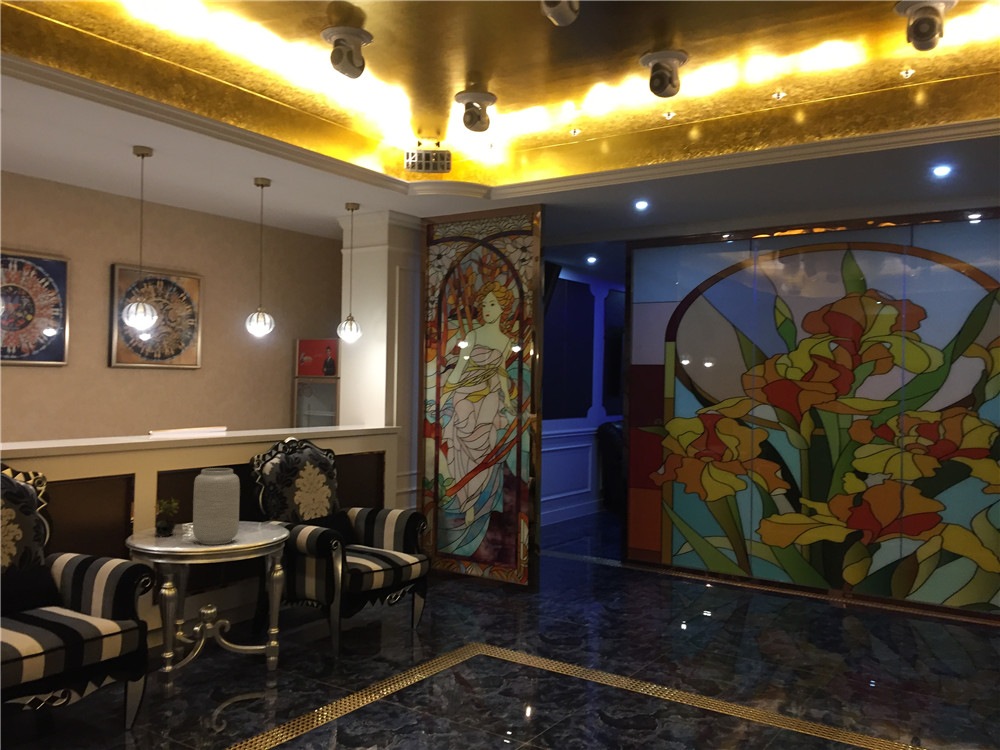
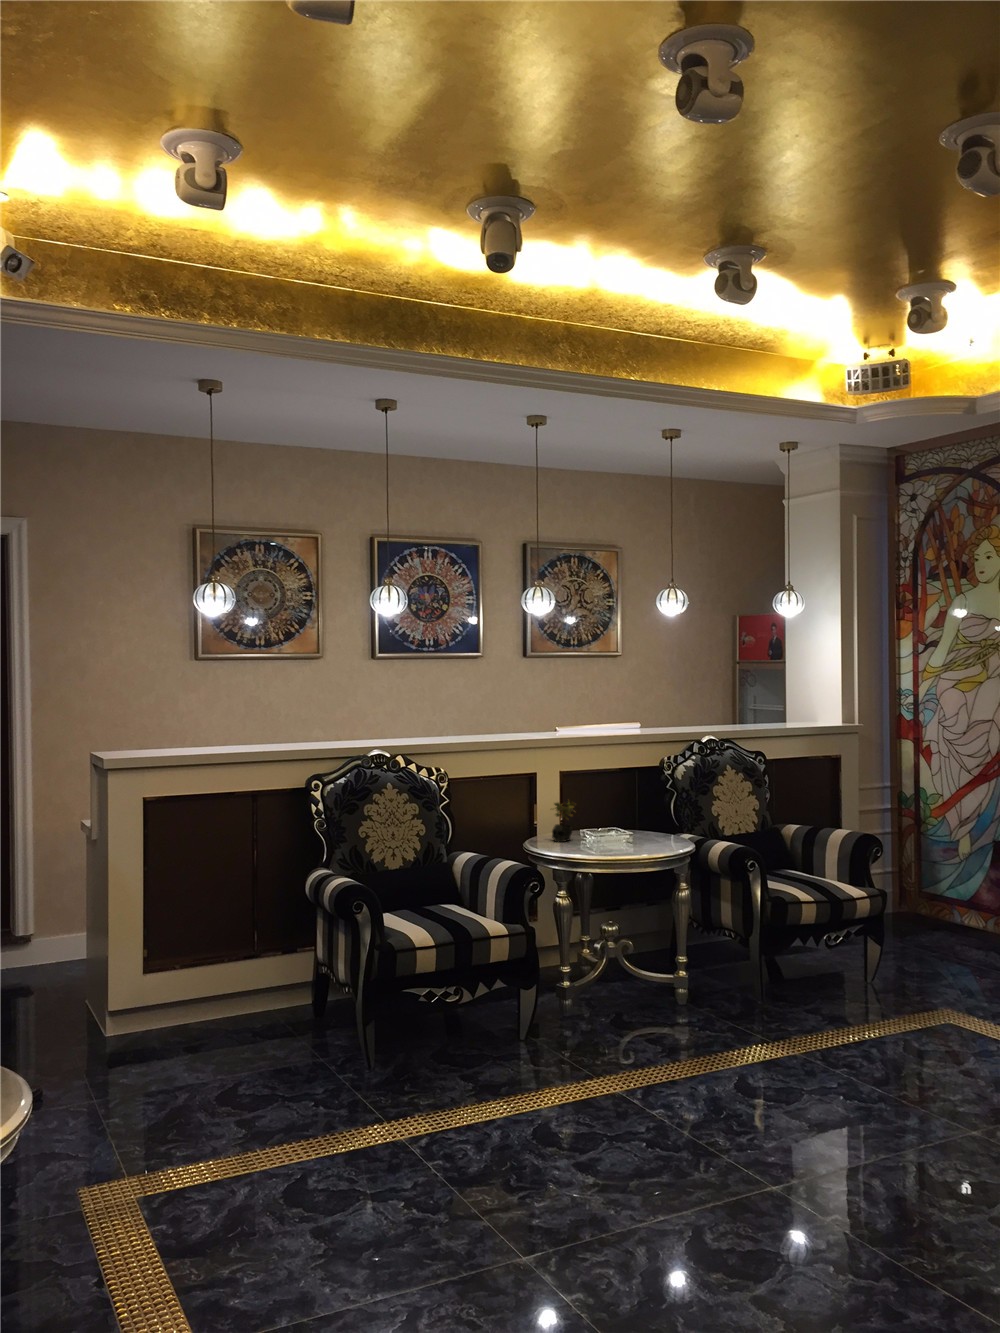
vase: present [193,468,240,545] -> none [585,769,634,854]

